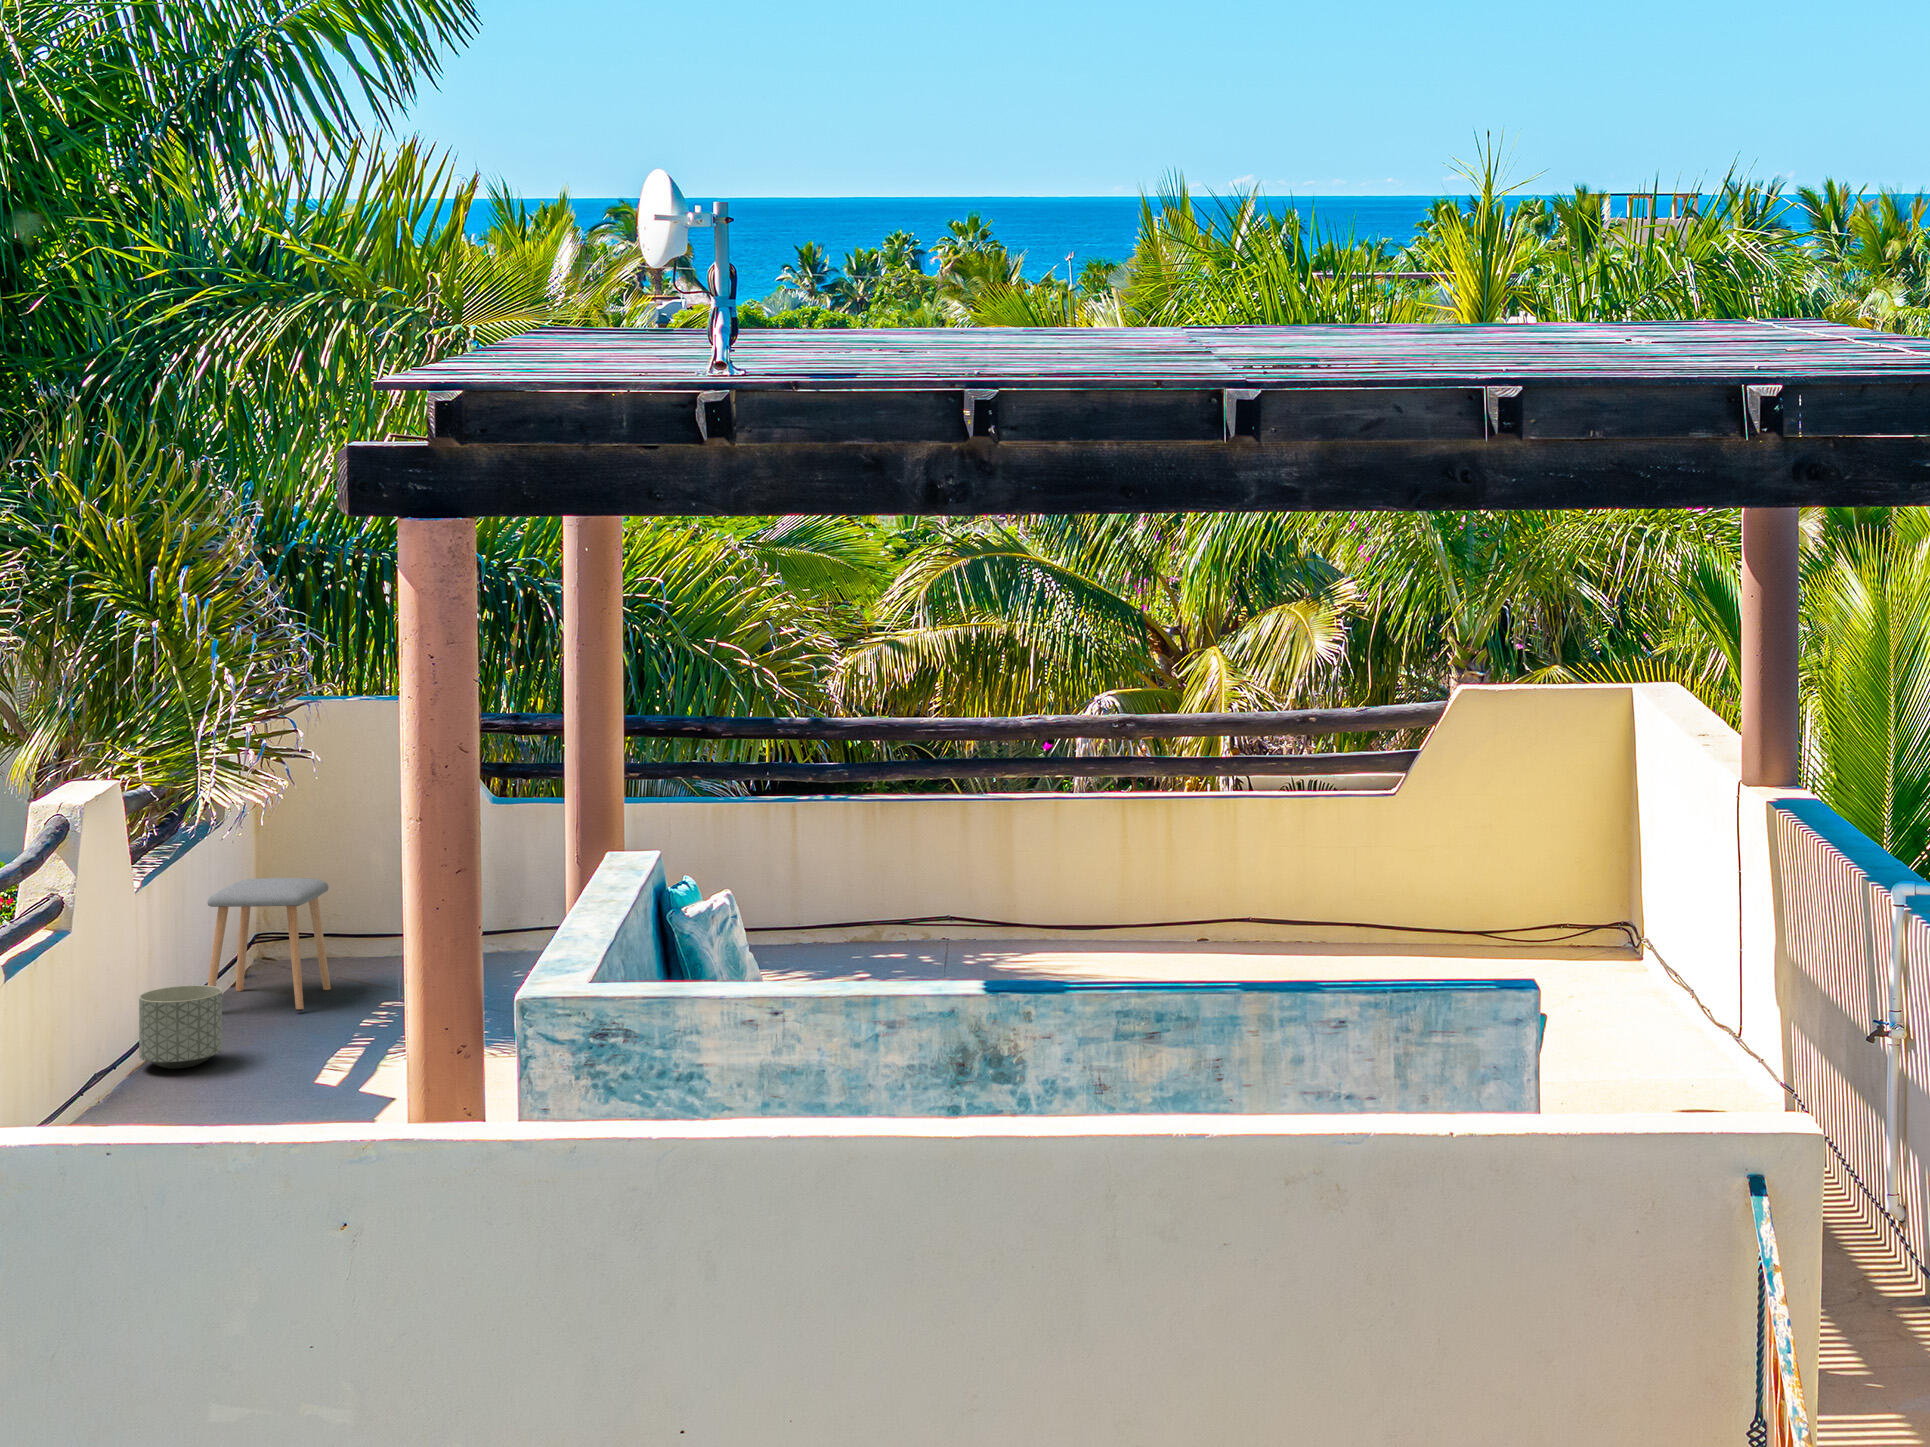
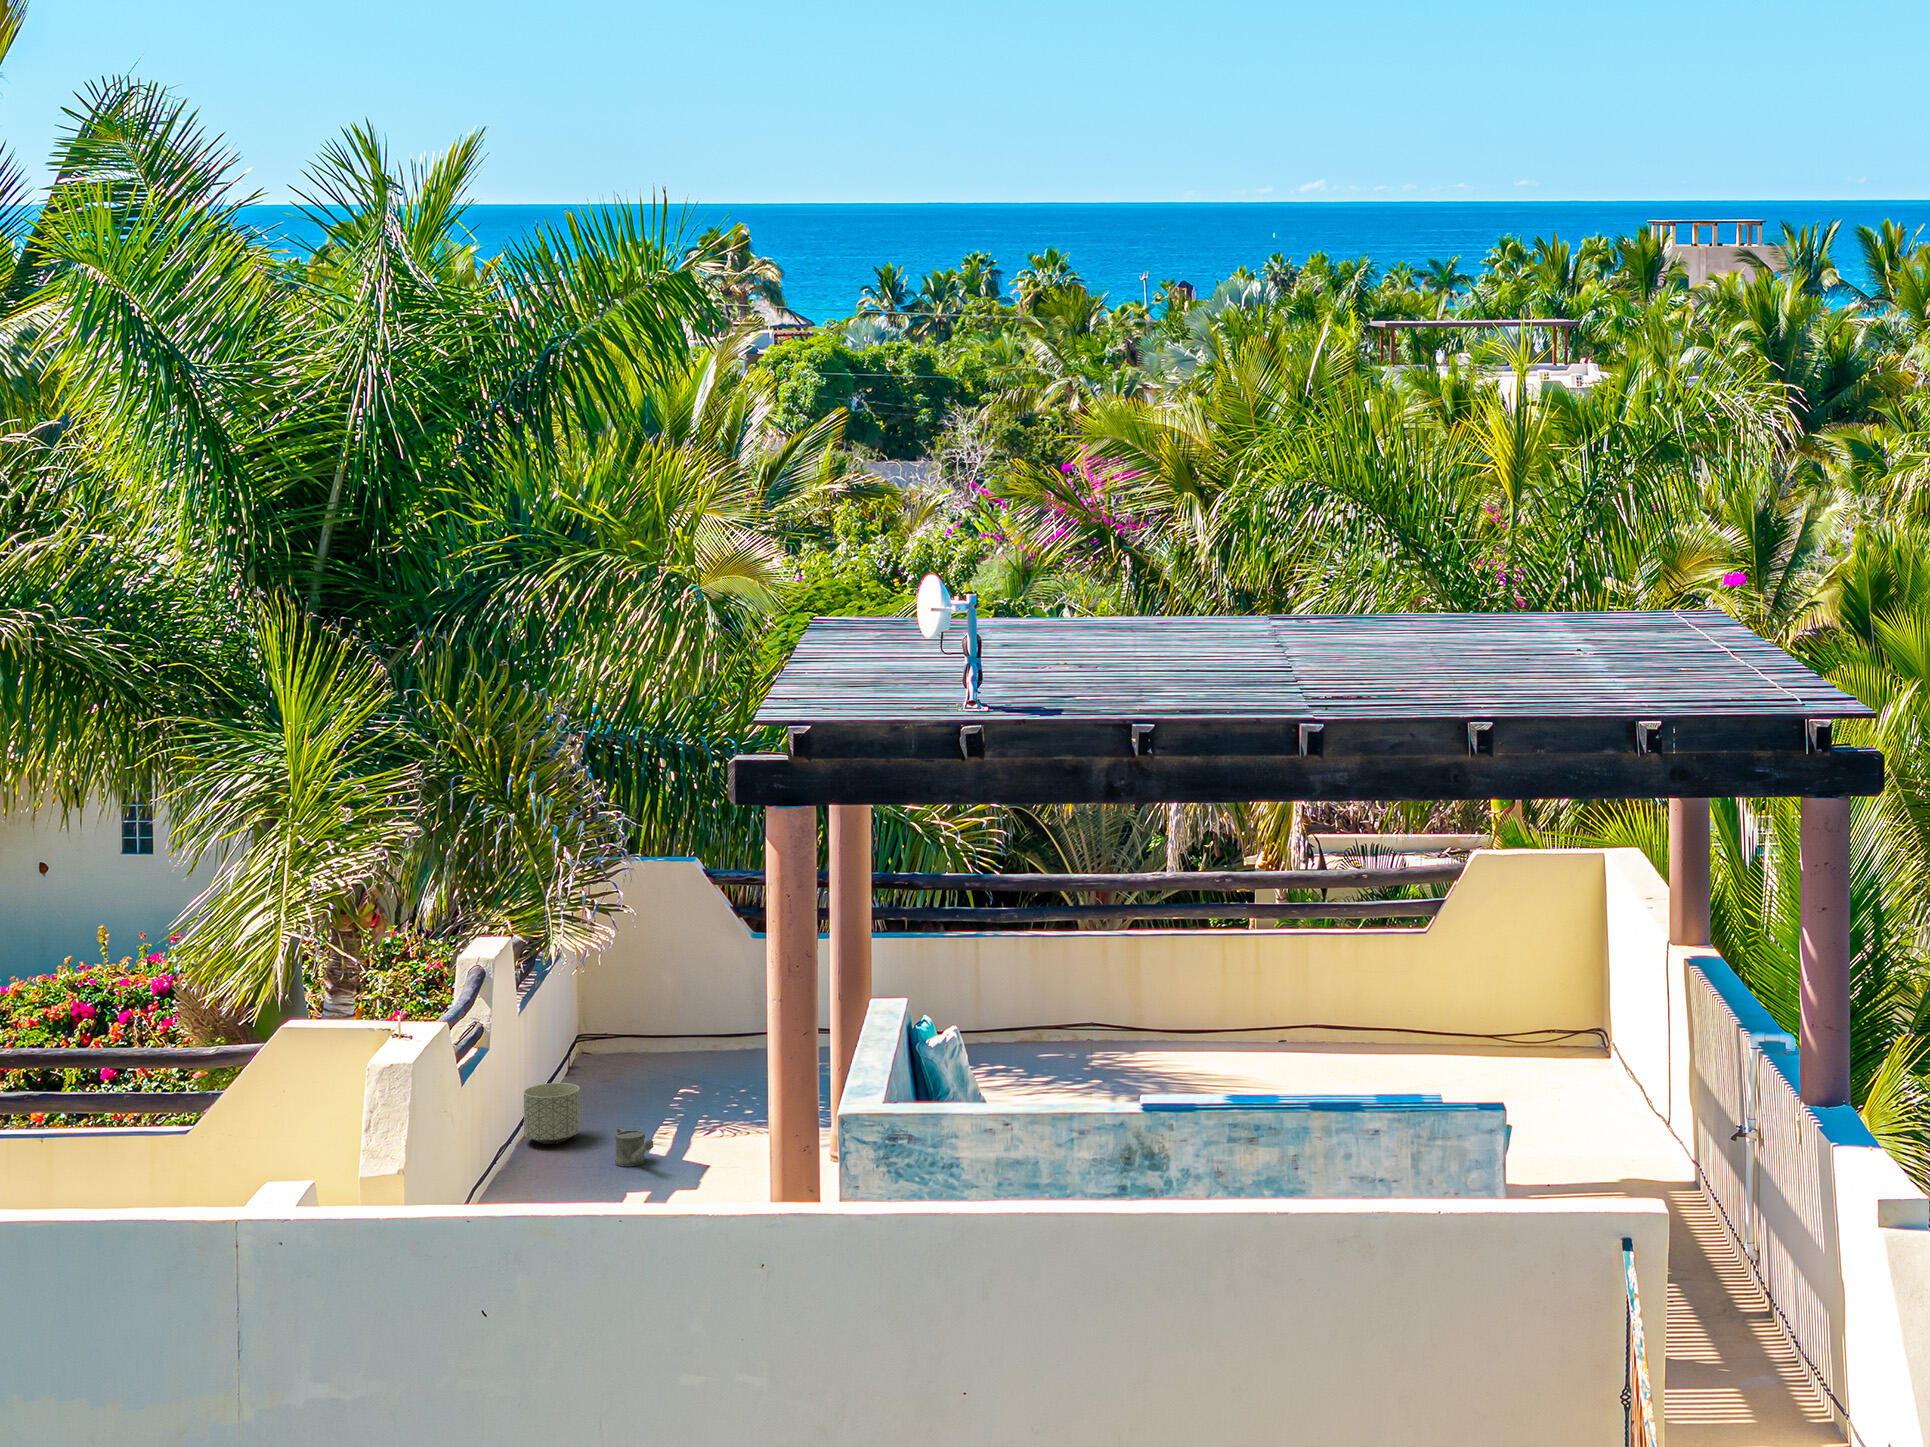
stool: present [207,878,331,1011] -> none [551,997,635,1099]
watering can: none [258,1044,306,1097] -> present [615,1128,653,1166]

